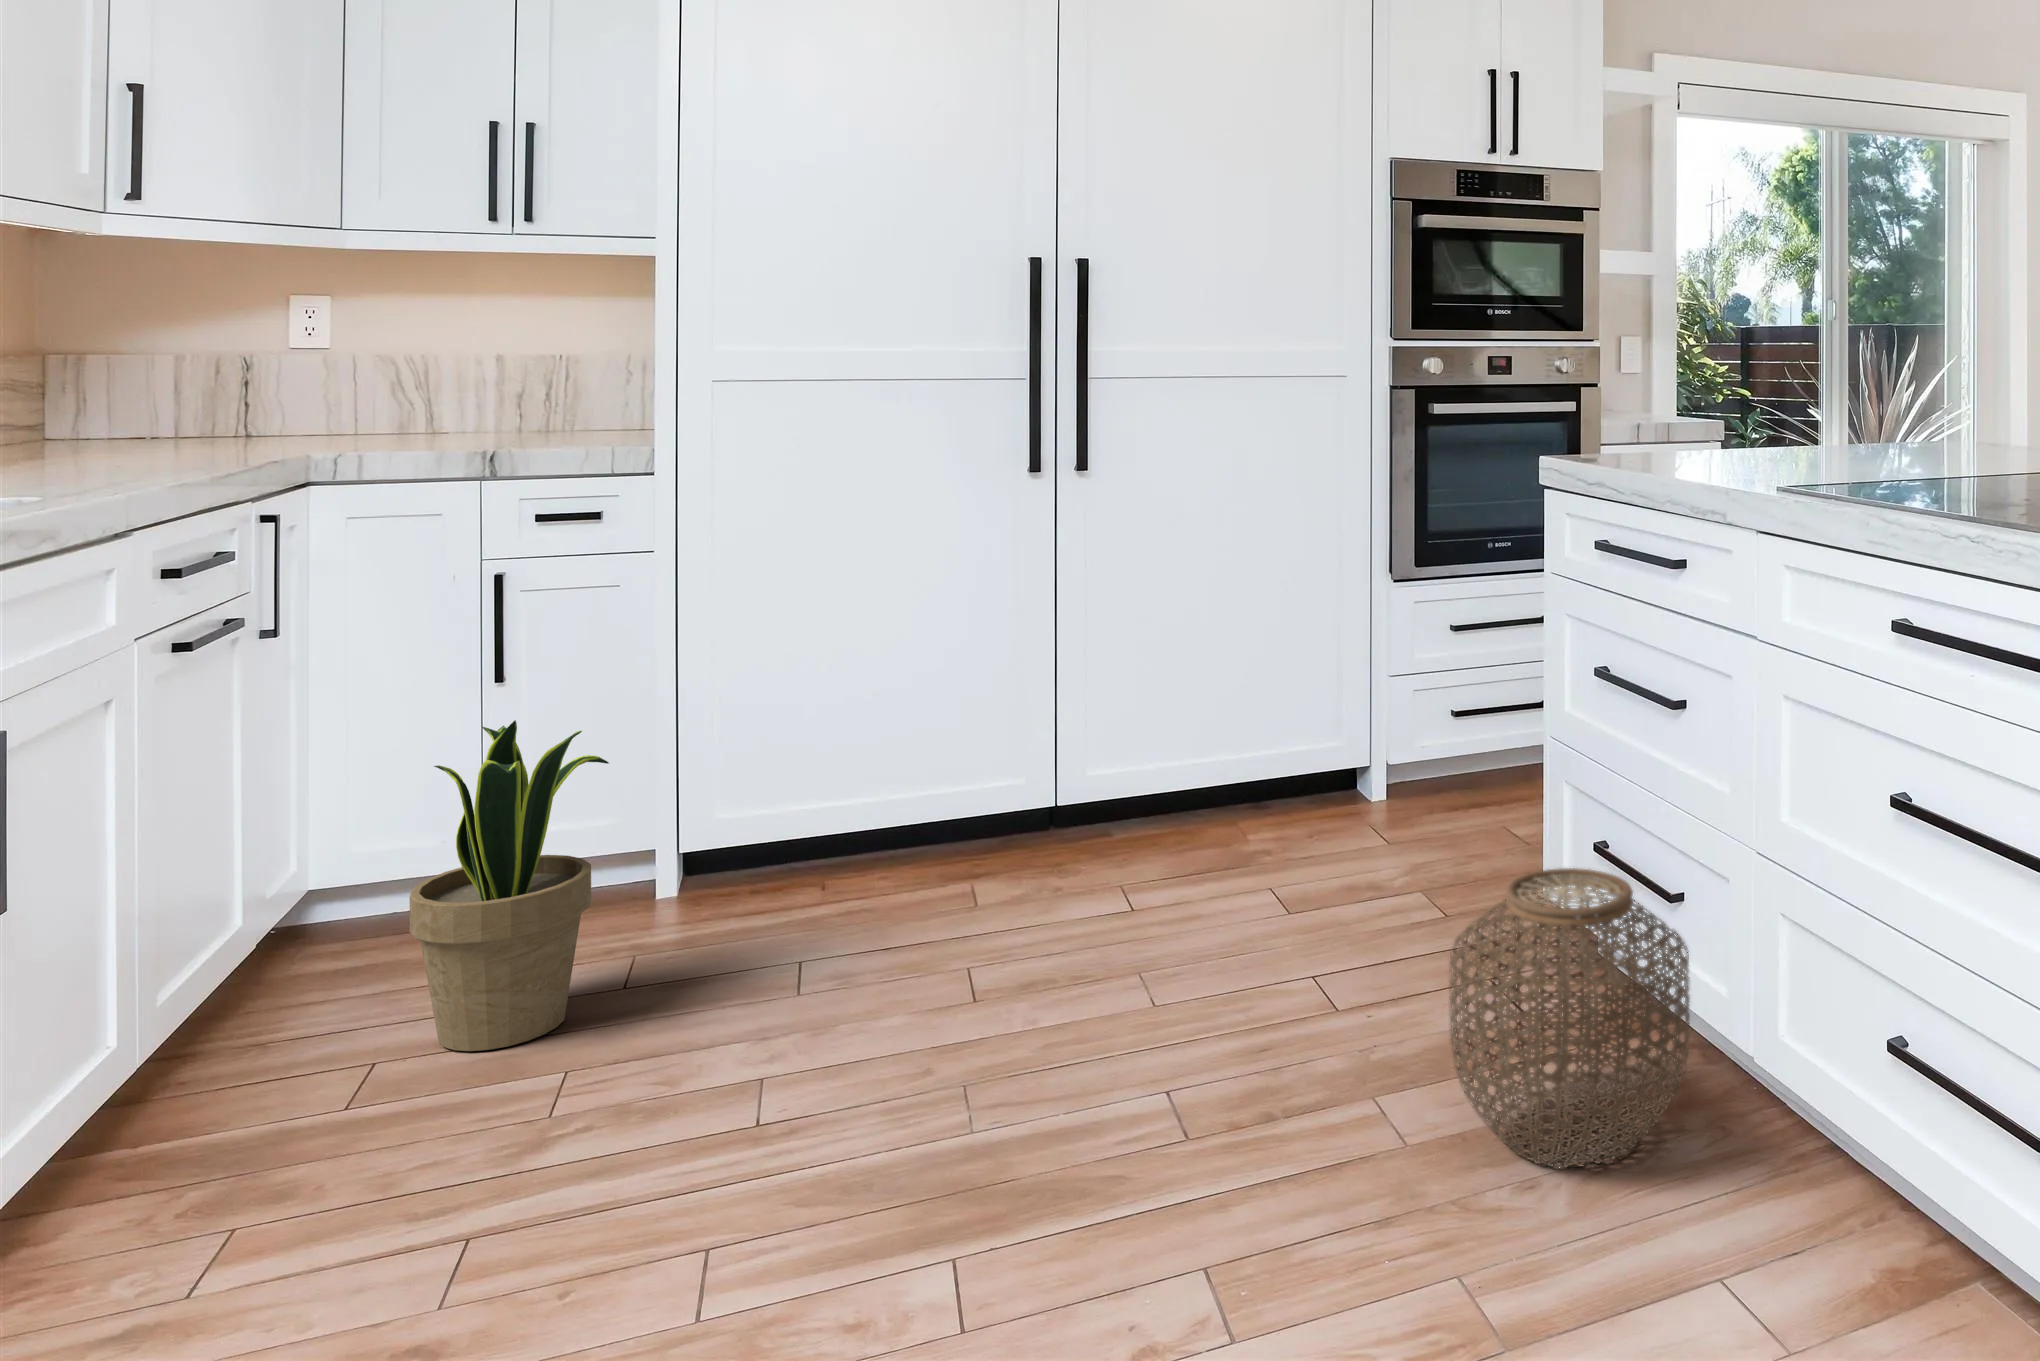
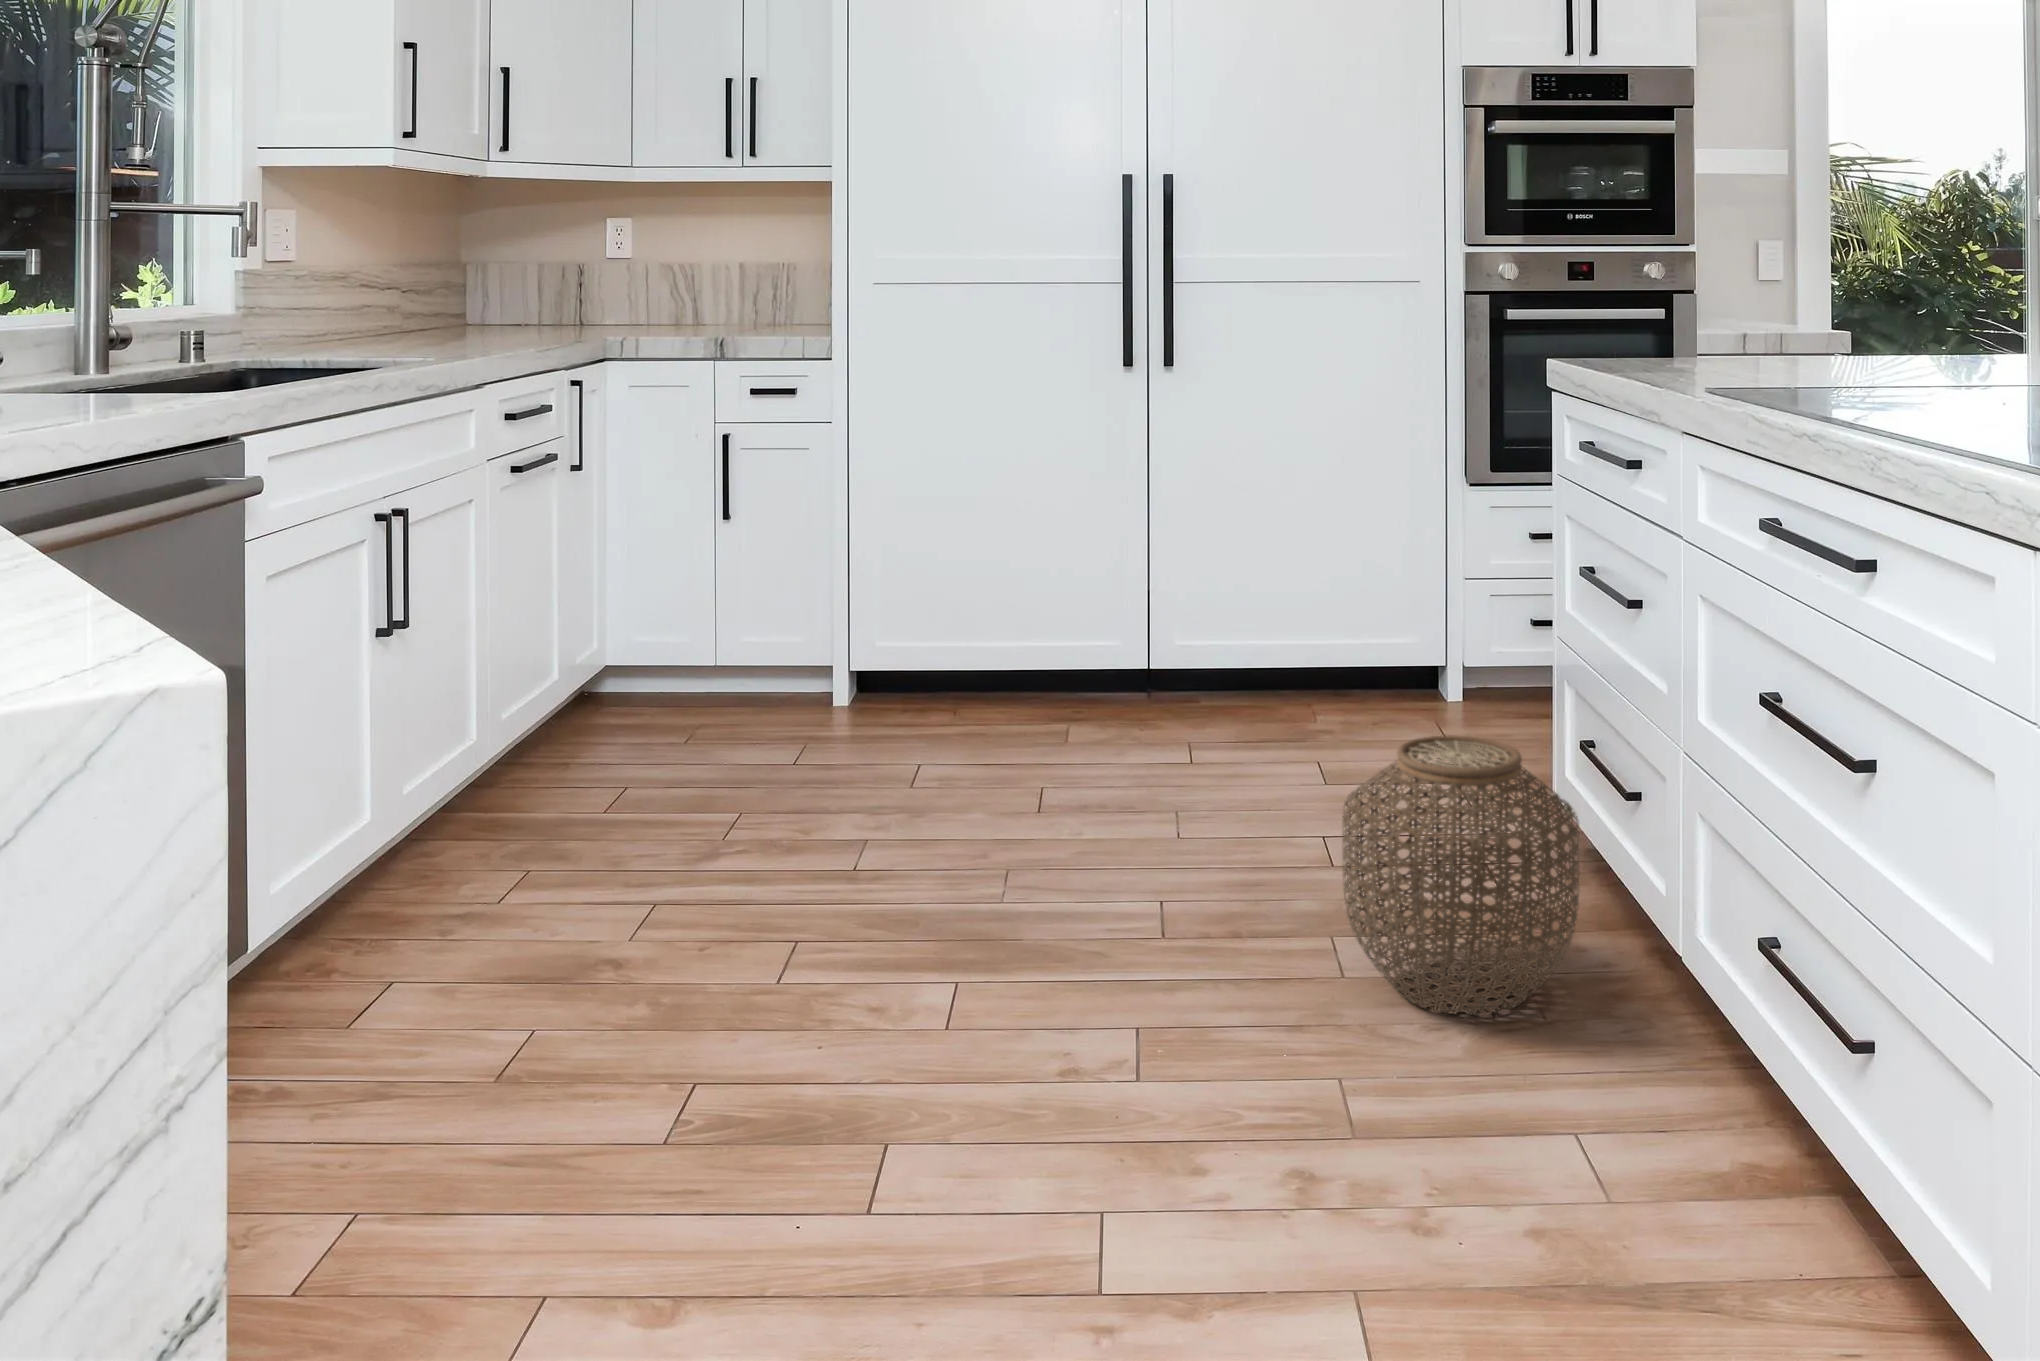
potted plant: present [410,720,609,1051] -> none [633,538,770,784]

